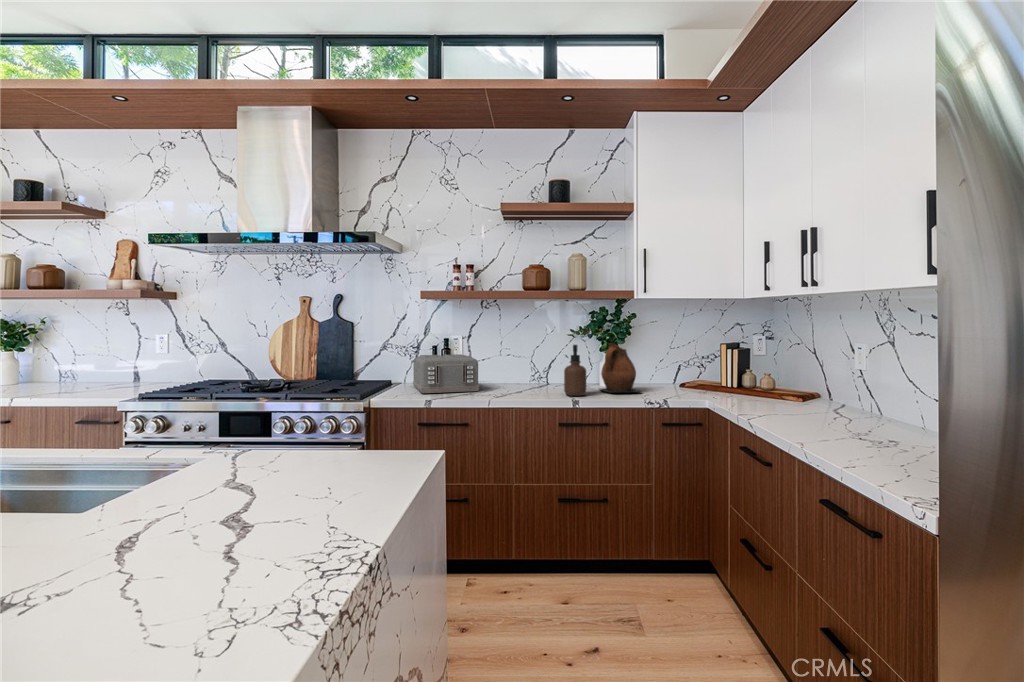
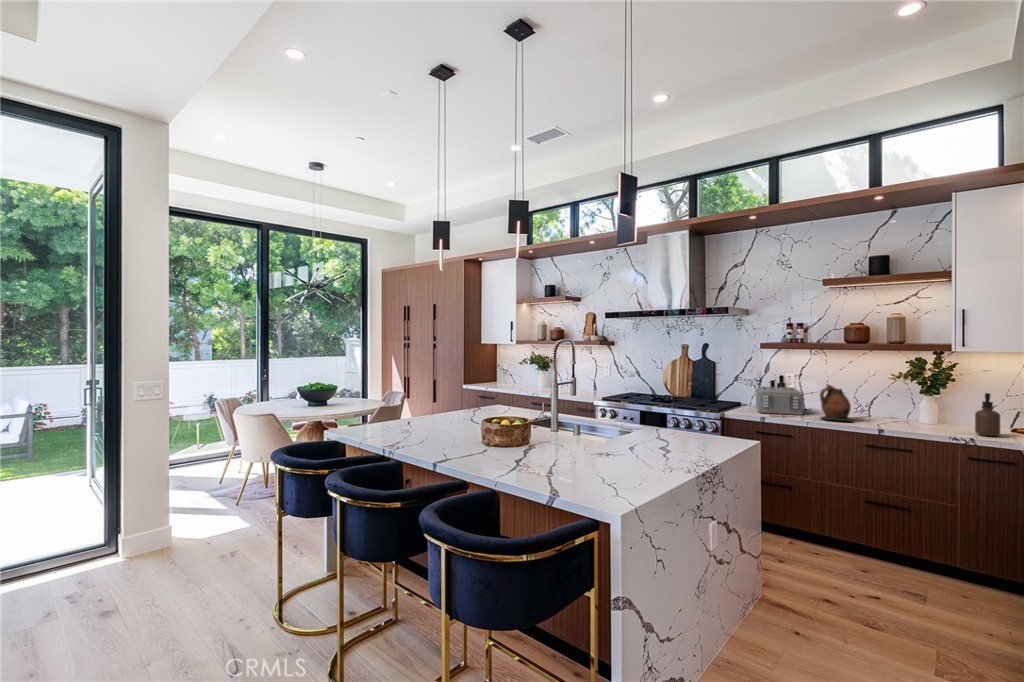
ceramic pitcher: present [600,344,641,392] -> present [820,384,852,421]
soap dispenser: present [564,345,586,396] -> present [975,393,1000,436]

